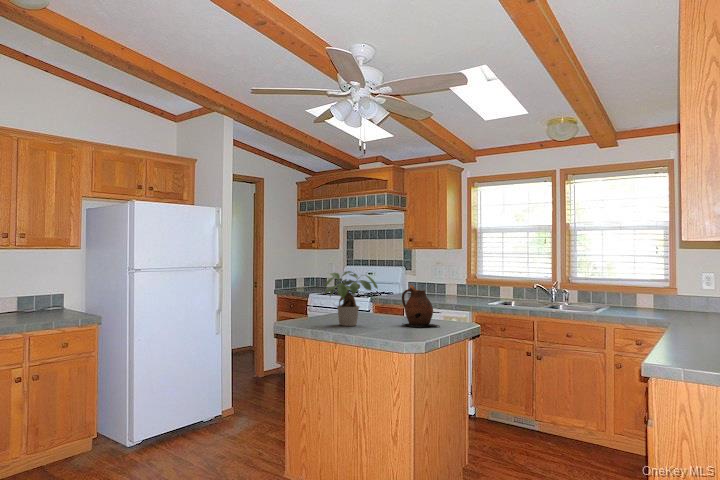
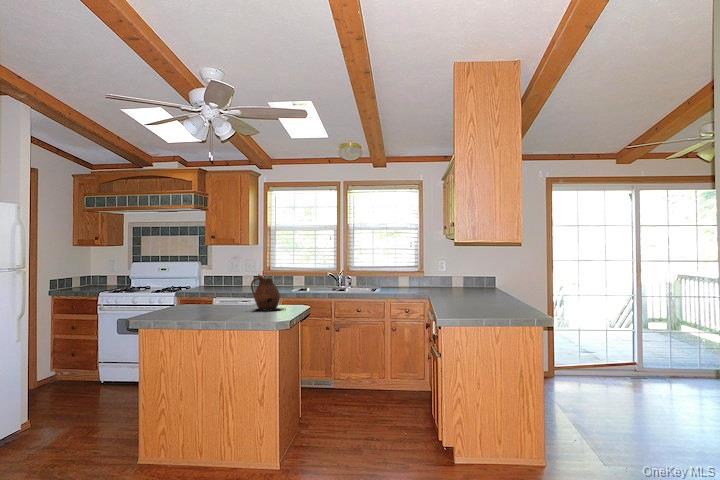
potted plant: present [324,271,378,326] -> none [181,262,231,315]

